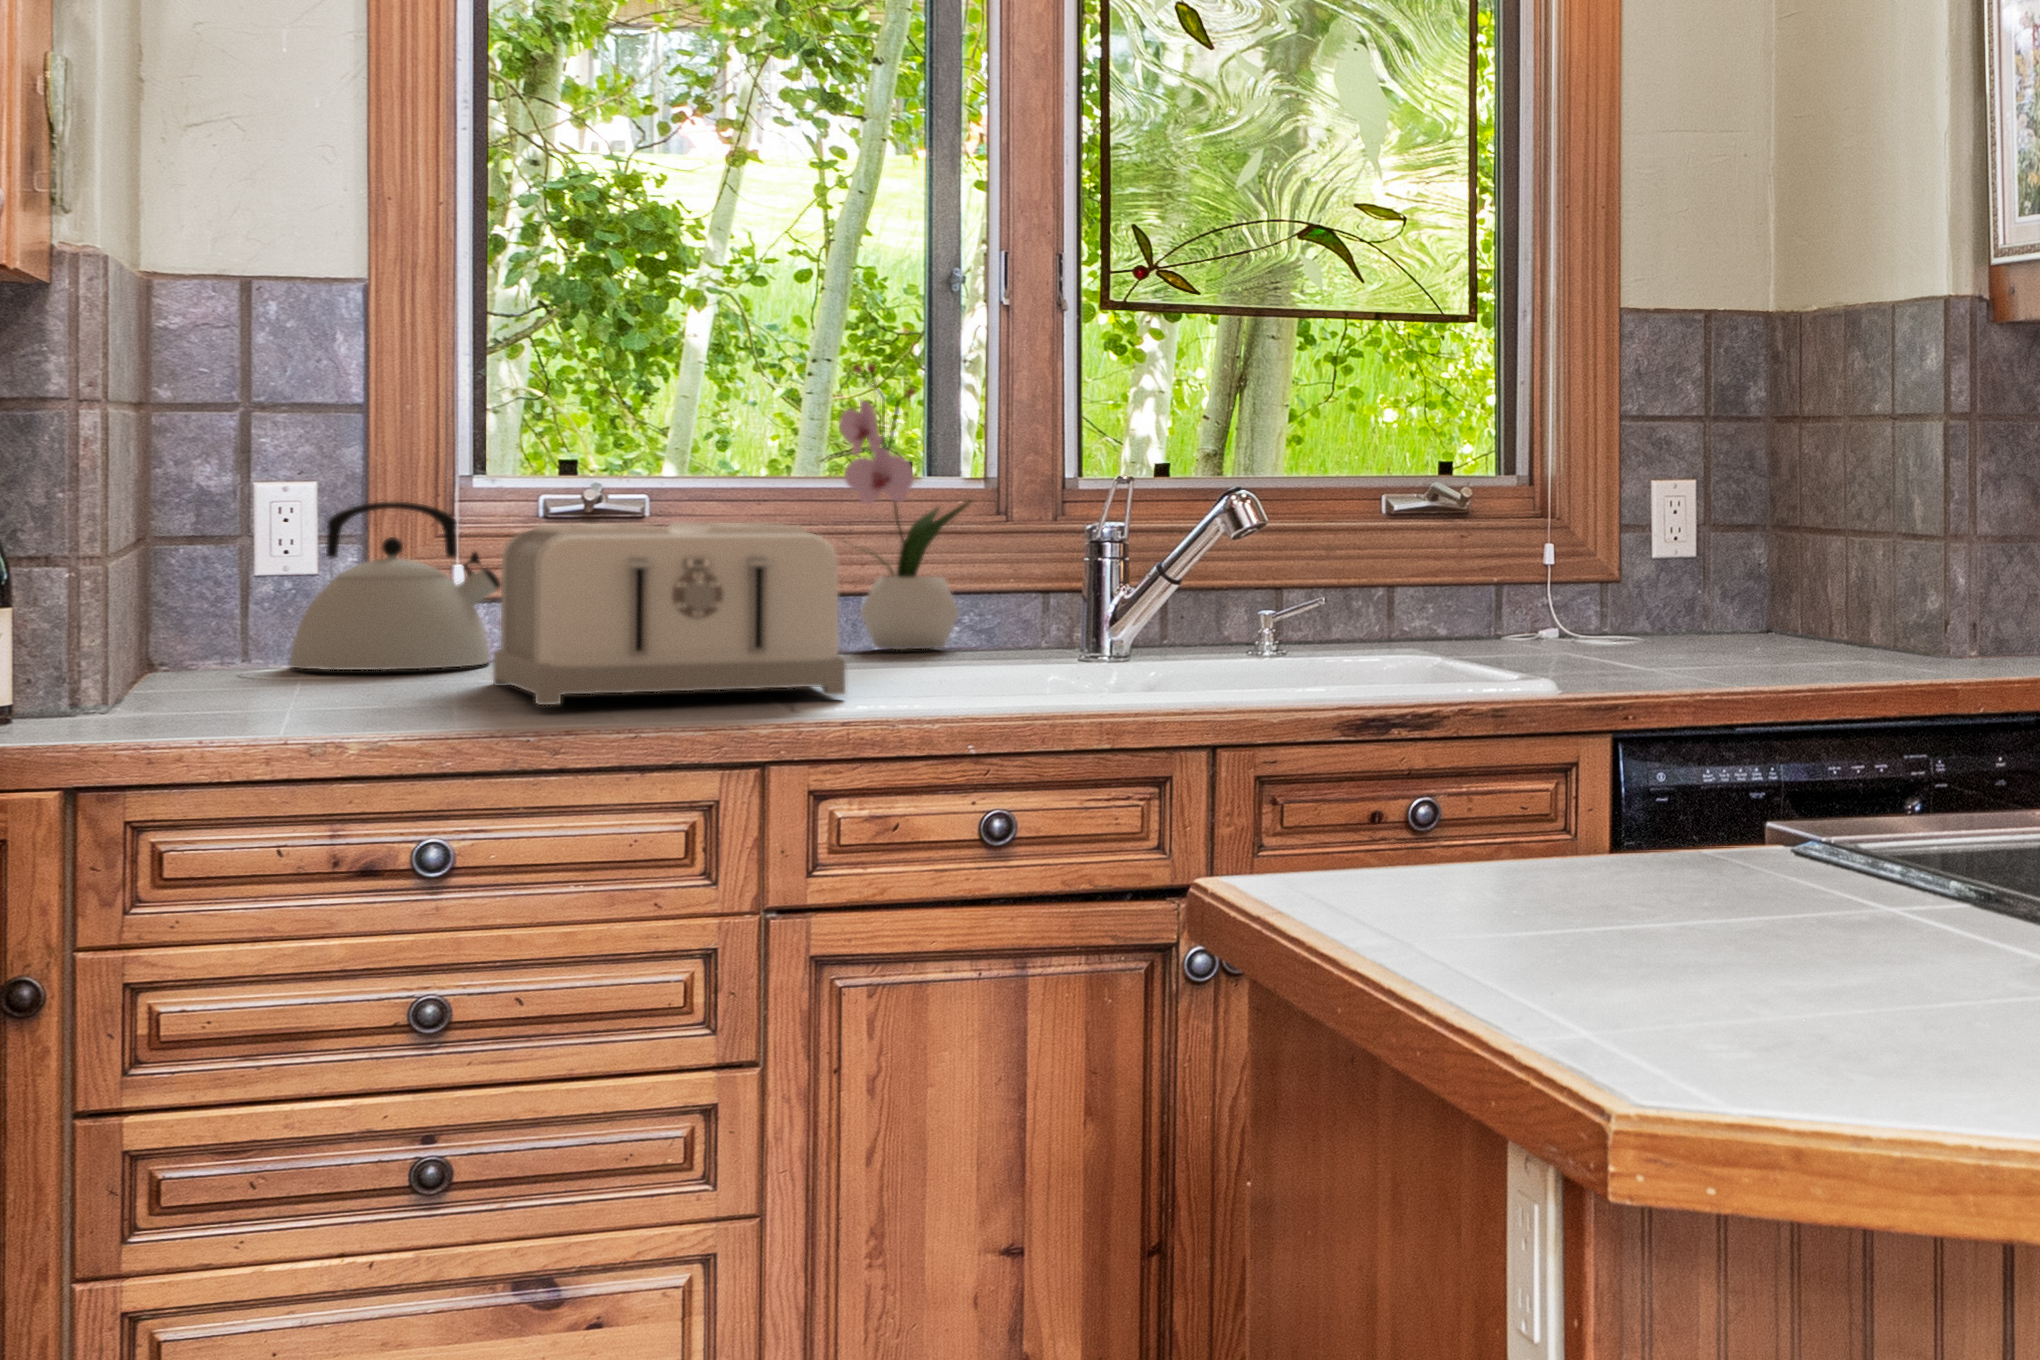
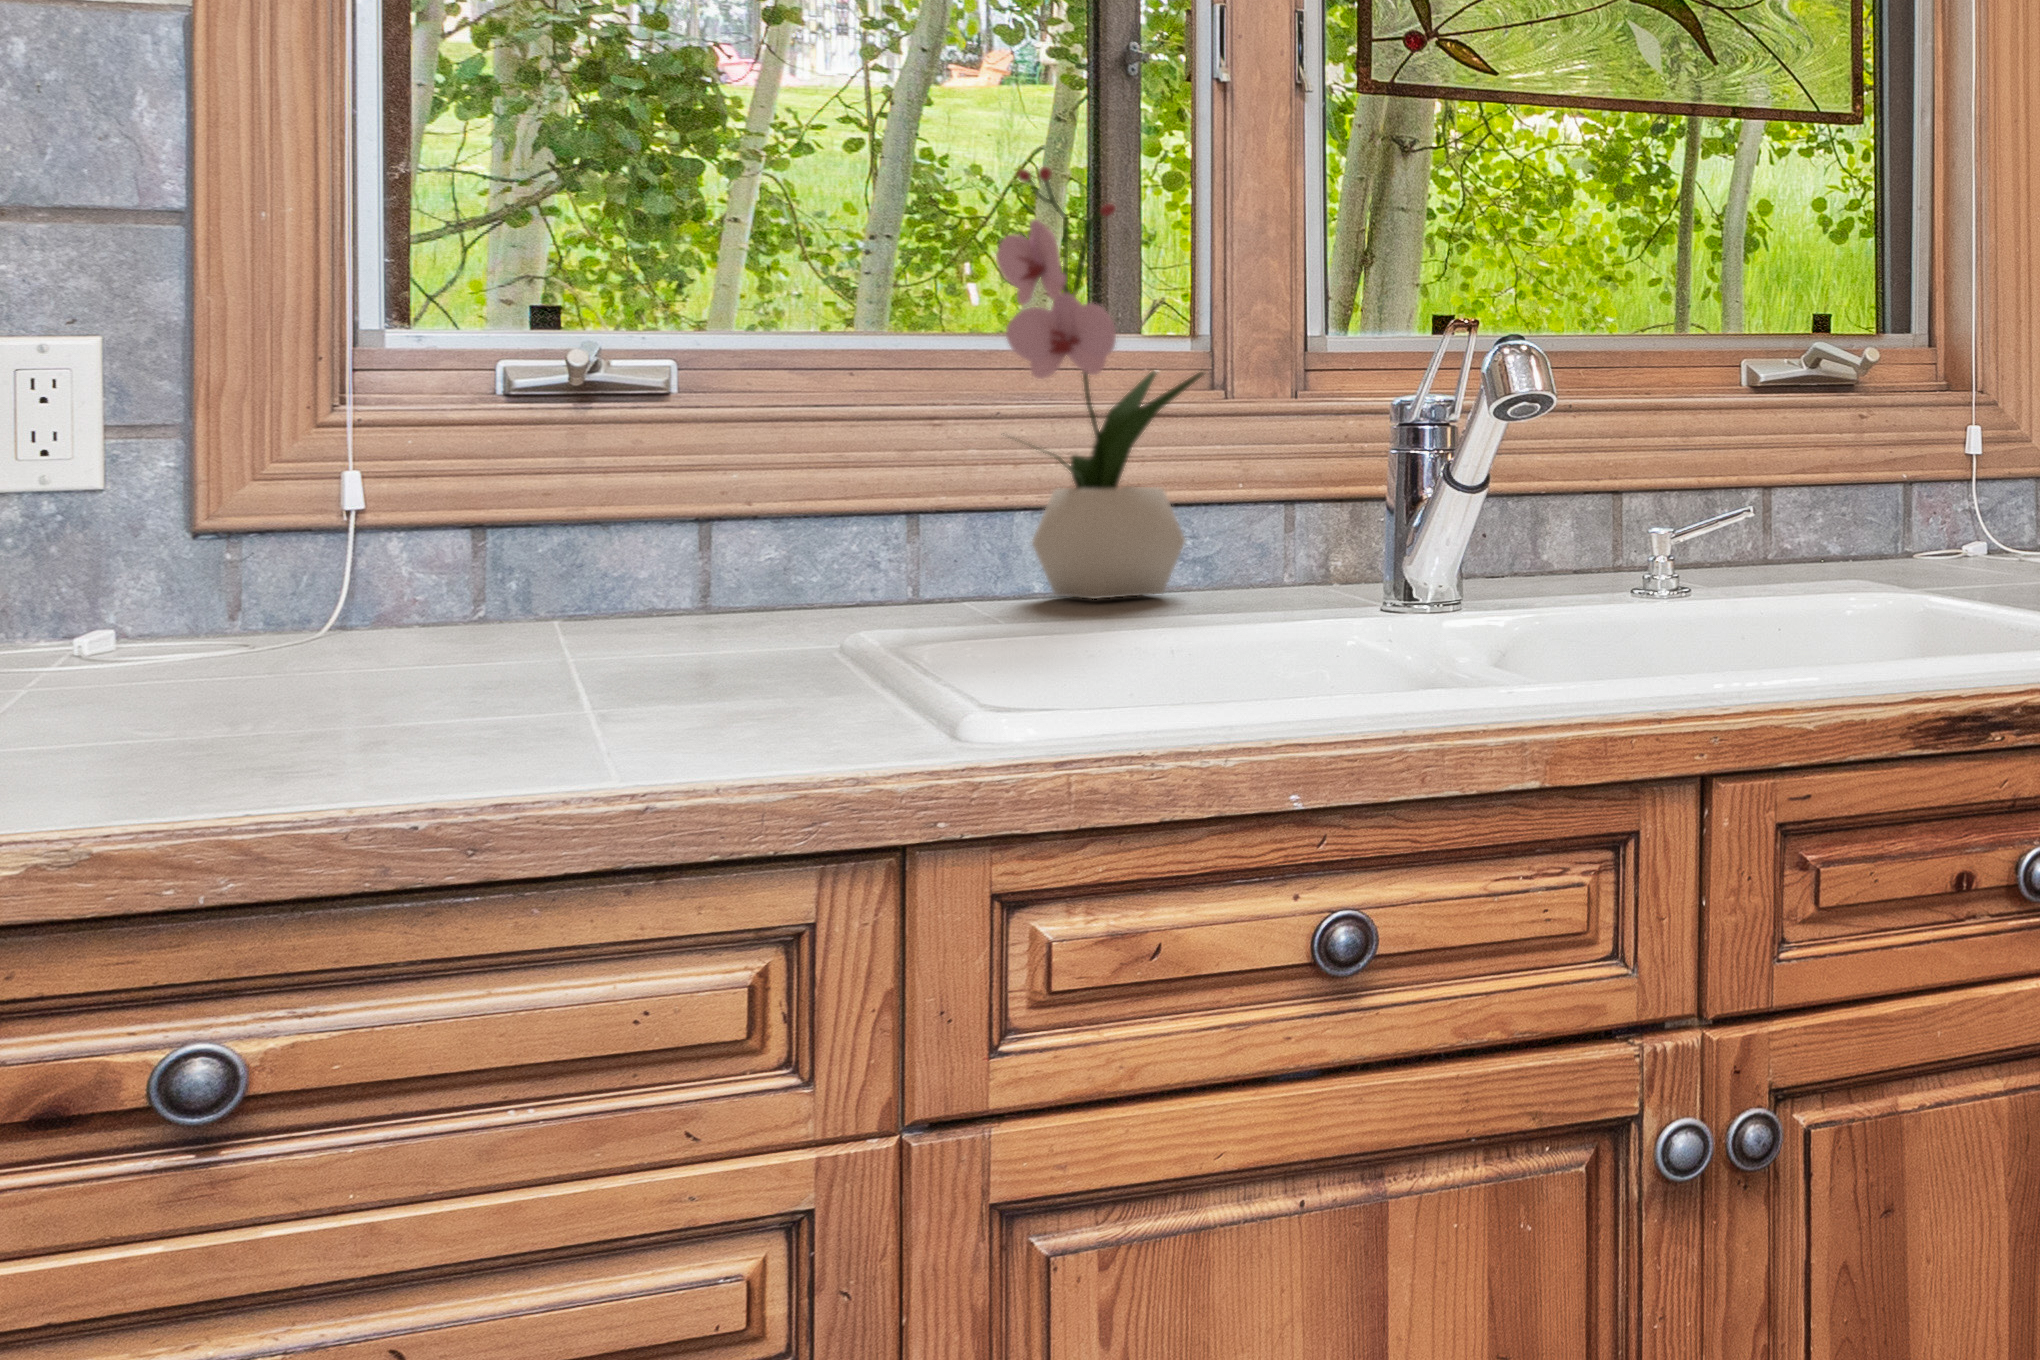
kettle: present [290,502,501,670] -> none [34,377,430,664]
toaster: present [493,523,846,705] -> none [396,405,1042,745]

